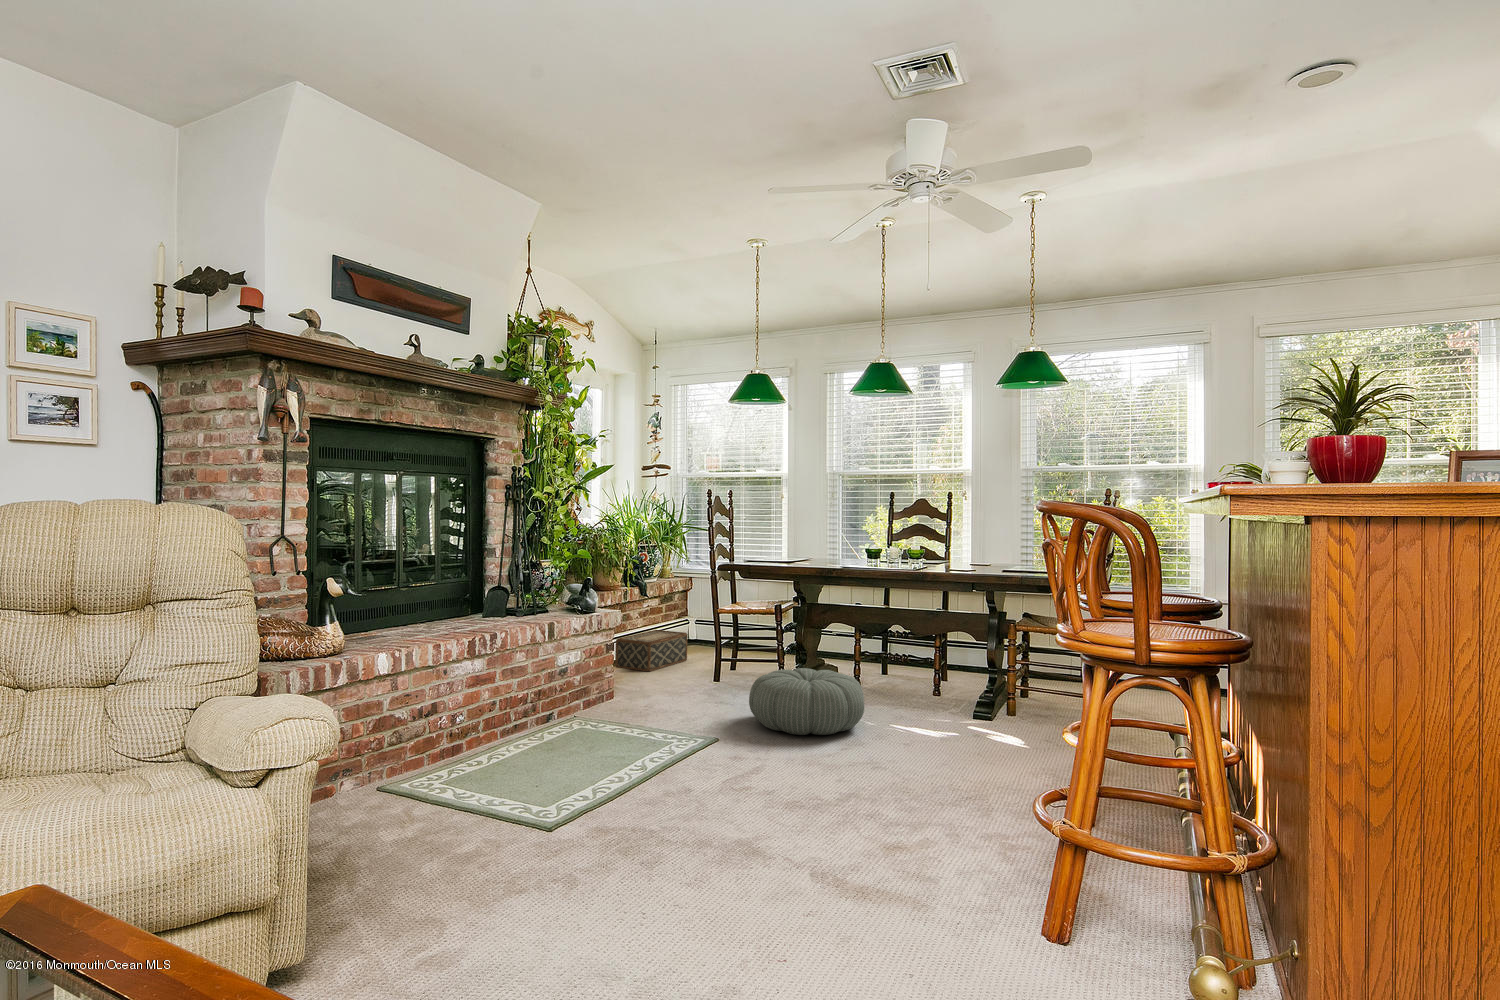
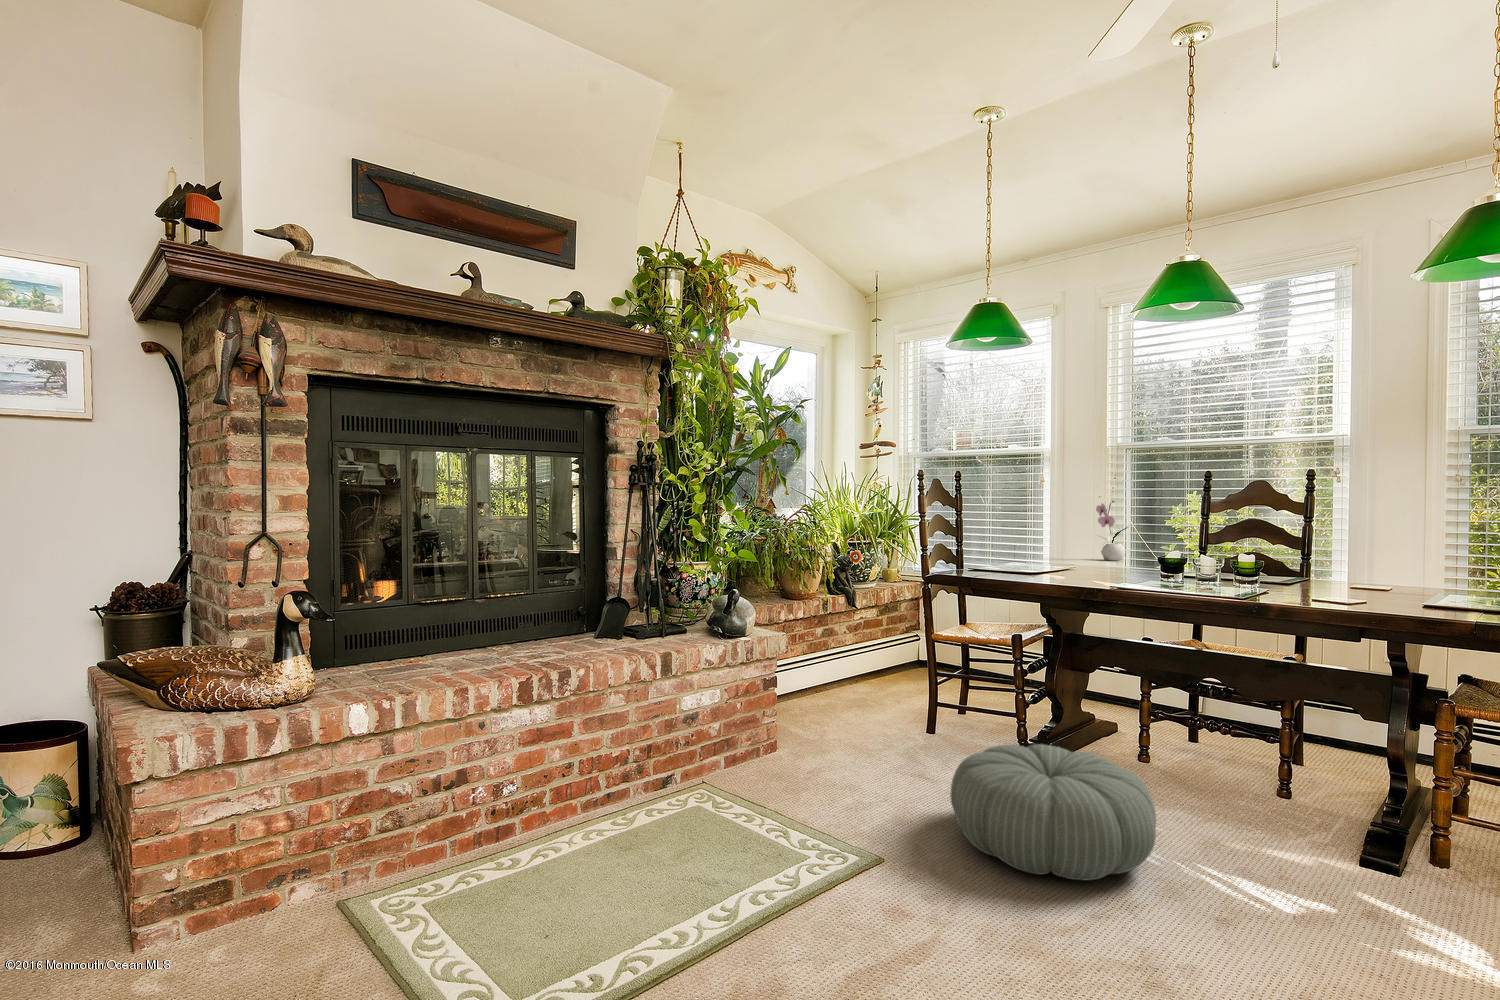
flower arrangement: none [822,510,844,557] -> present [1096,496,1128,561]
woven basket: present [615,630,687,672] -> none [809,648,906,706]

